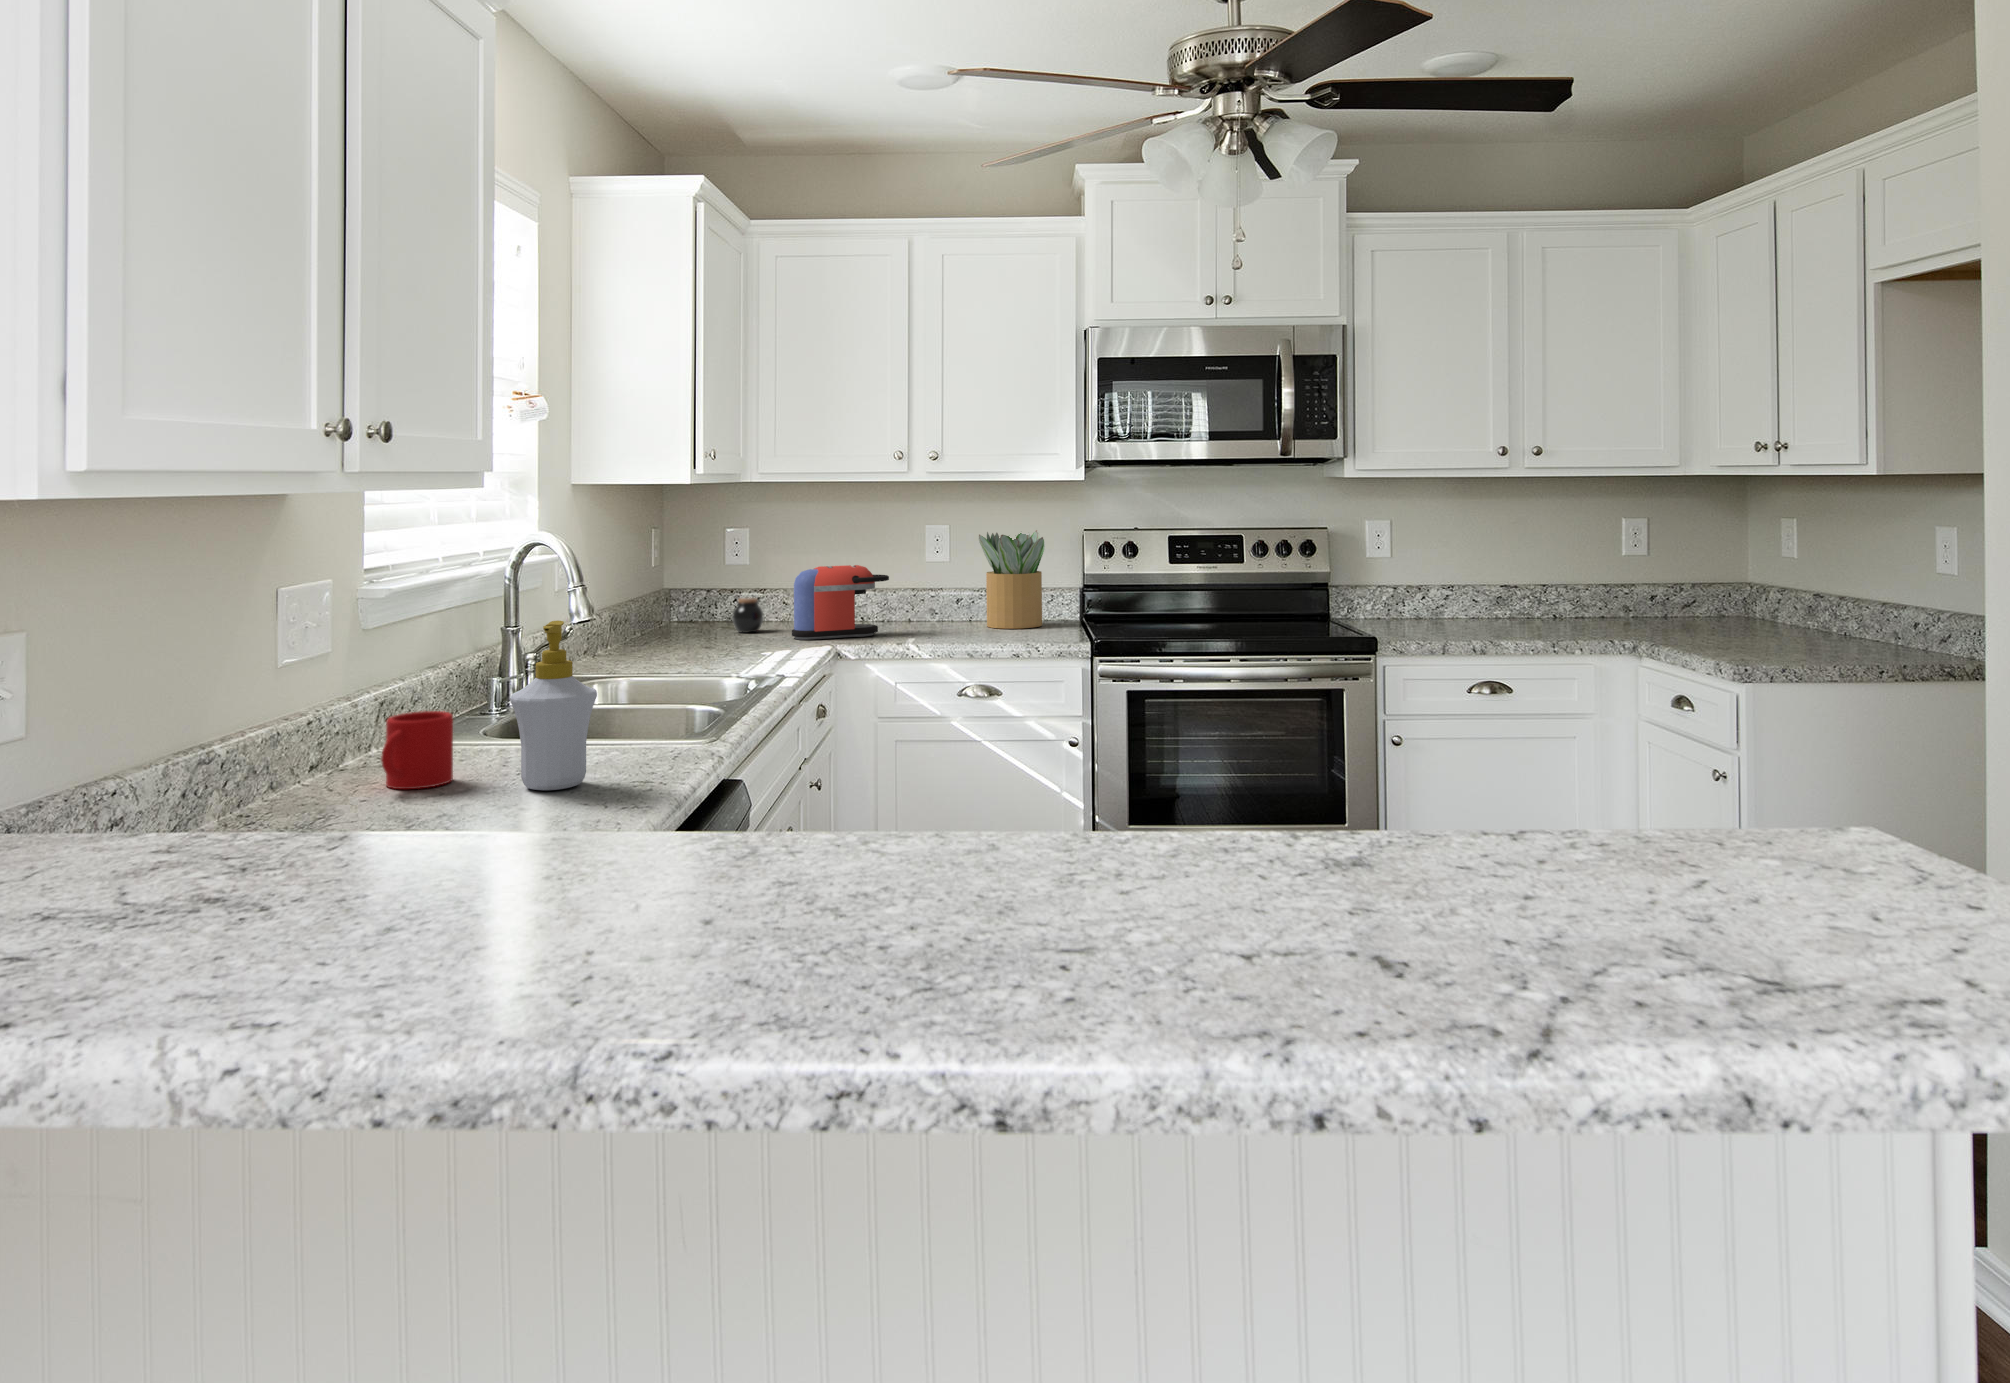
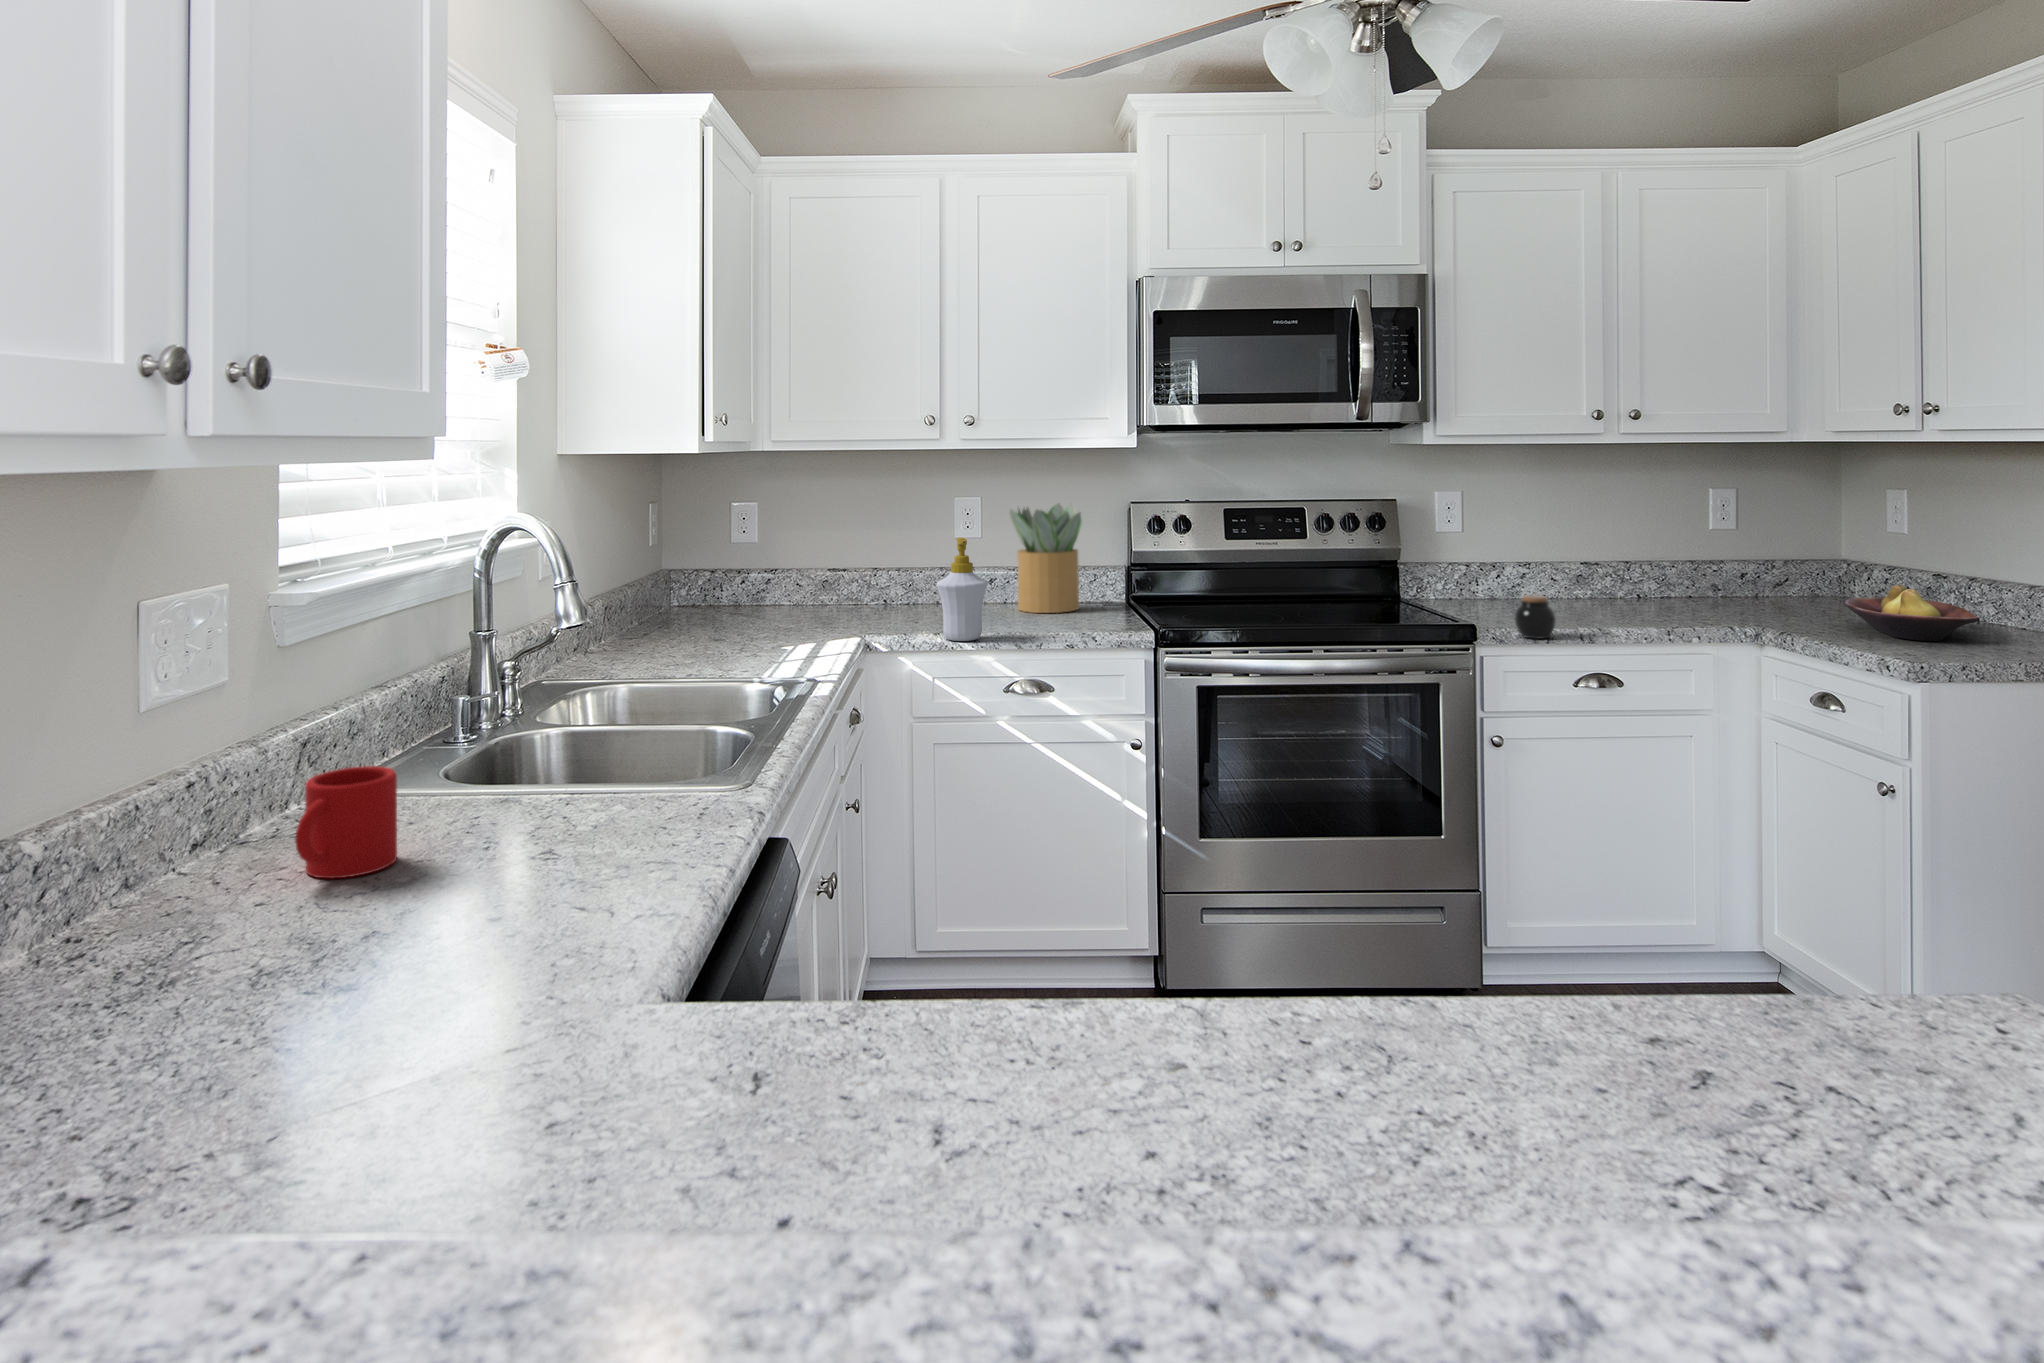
coffee maker: present [792,565,889,640] -> none [806,544,913,629]
jar: present [732,598,763,633] -> present [1514,595,1556,639]
fruit bowl: none [1712,602,1814,649] -> present [1845,585,1979,641]
soap bottle: present [510,621,597,790] -> present [936,538,988,641]

